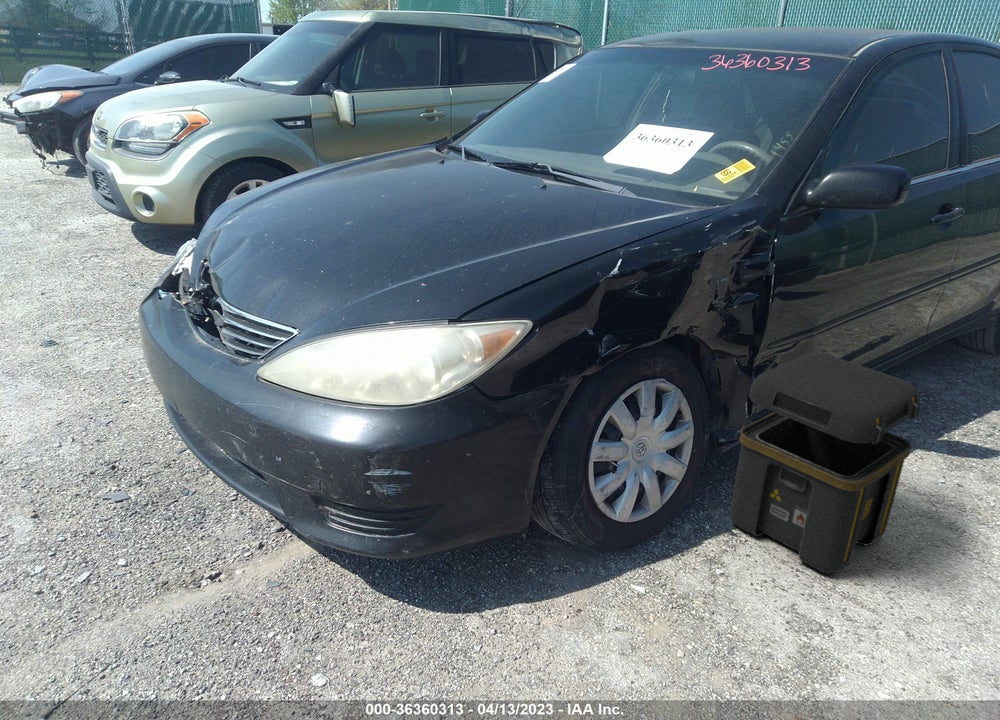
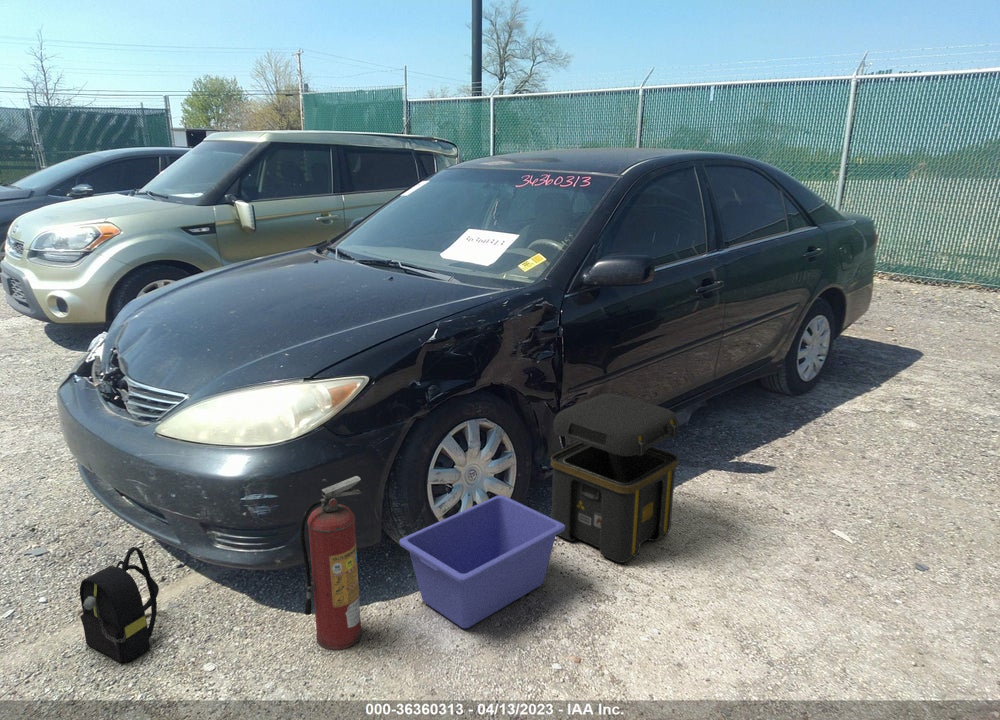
fire extinguisher: none [438,454,521,670] -> present [300,476,362,650]
storage bin: none [556,477,770,654] -> present [399,495,565,628]
backpack: none [163,520,256,662] -> present [80,547,159,662]

